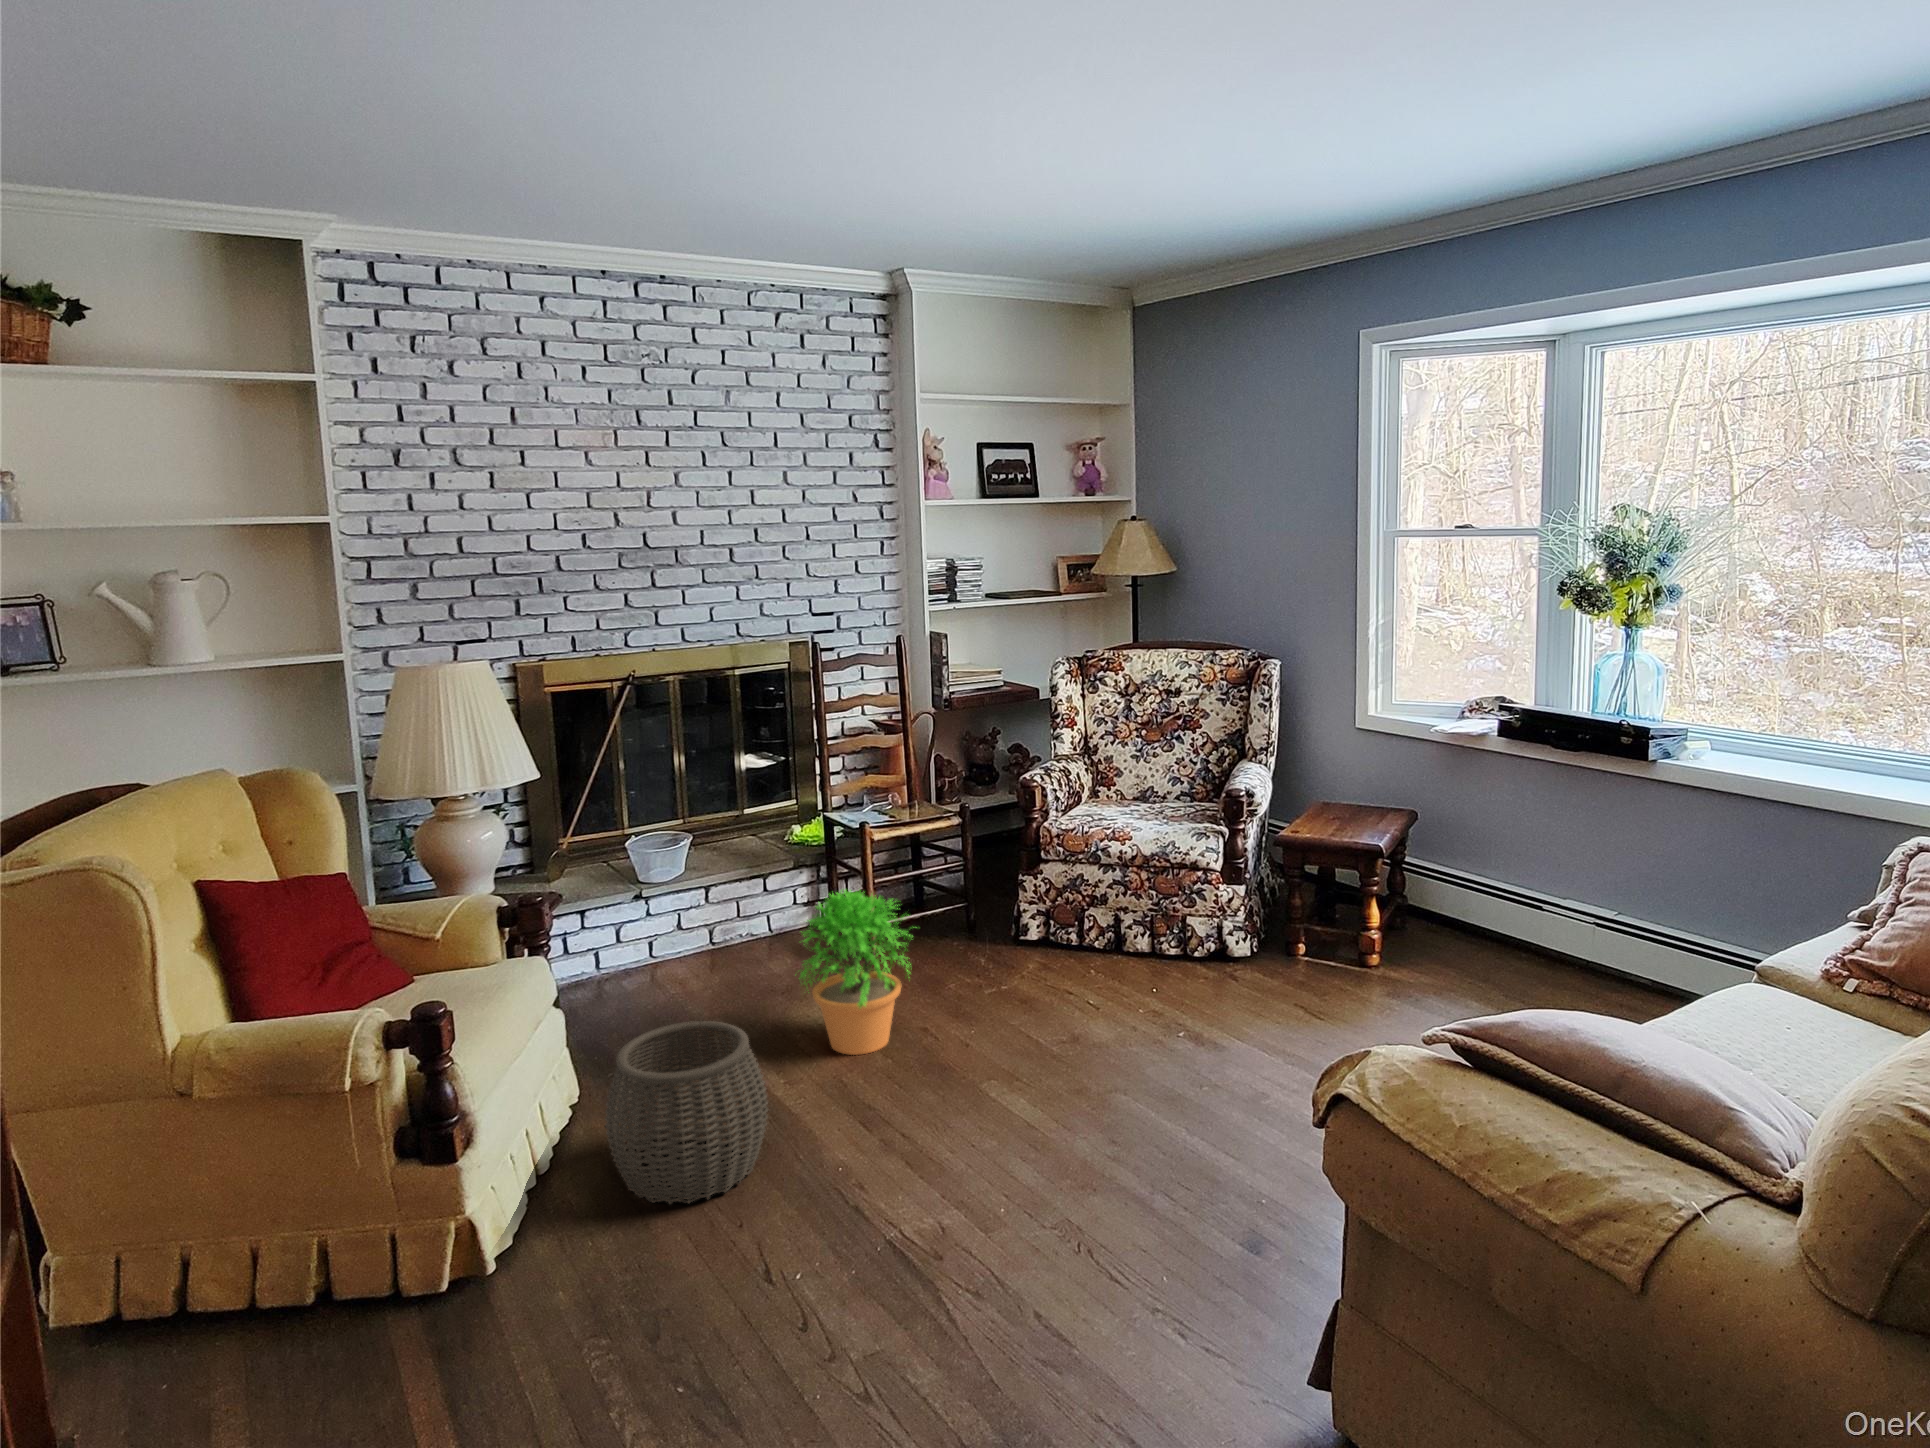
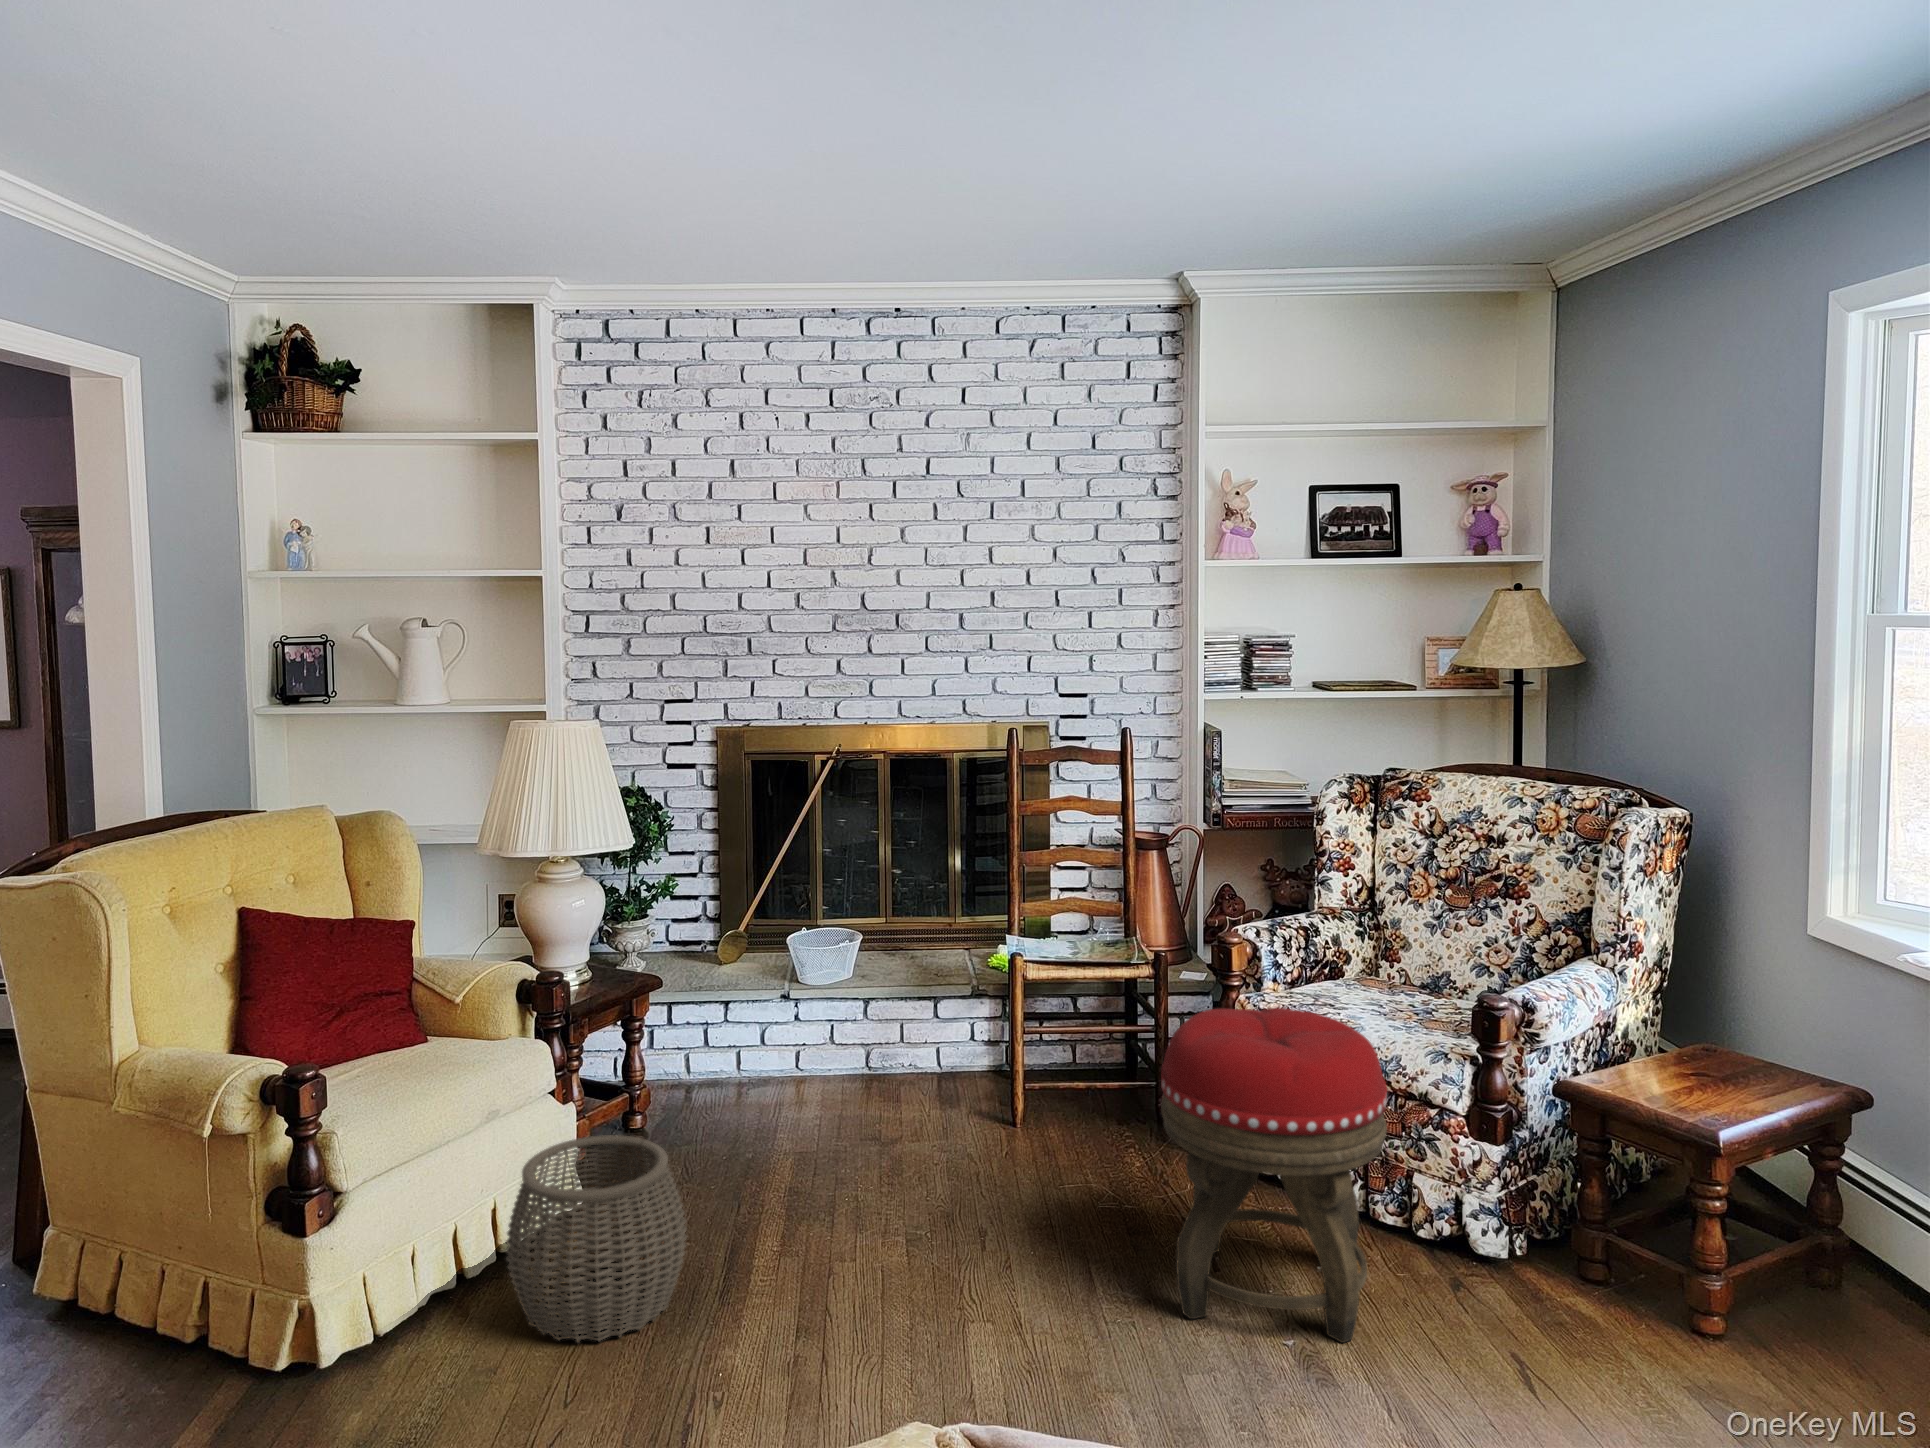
footstool: none [1070,817,1225,1041] -> present [1161,1008,1387,1343]
potted plant: present [799,890,914,1055] -> none [821,1025,983,1234]

